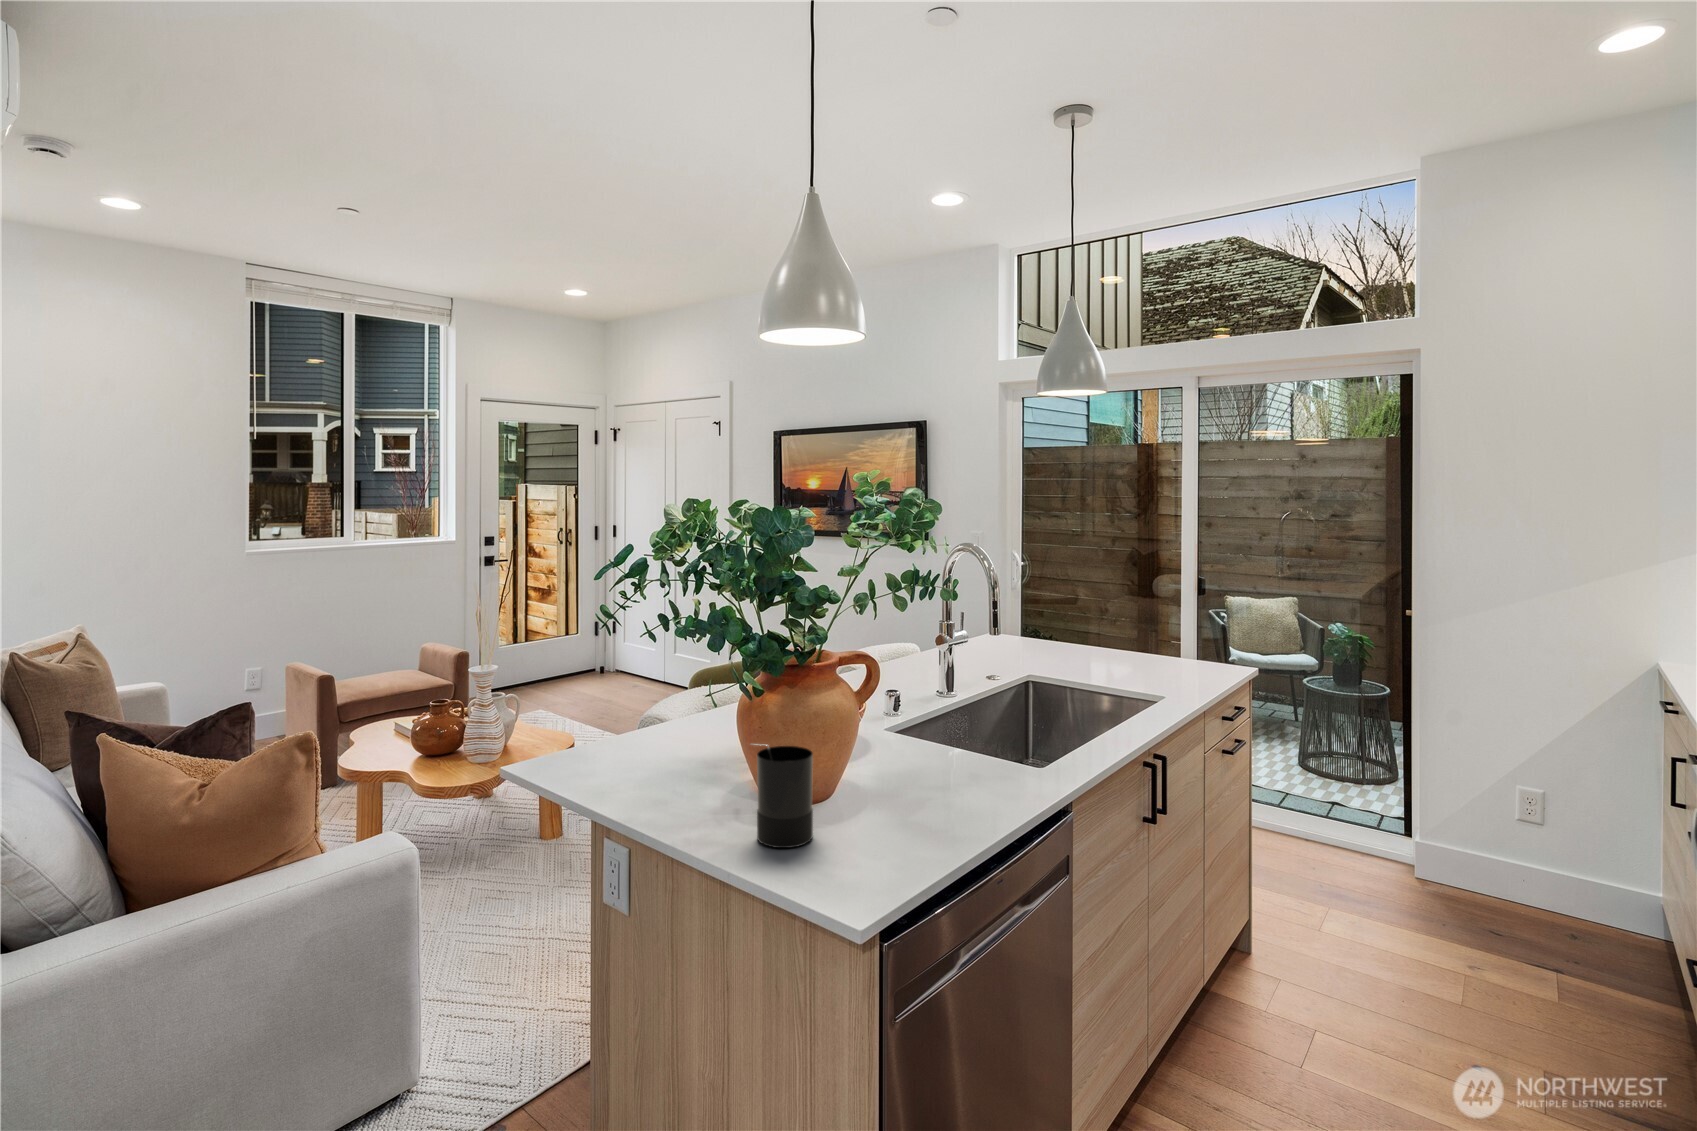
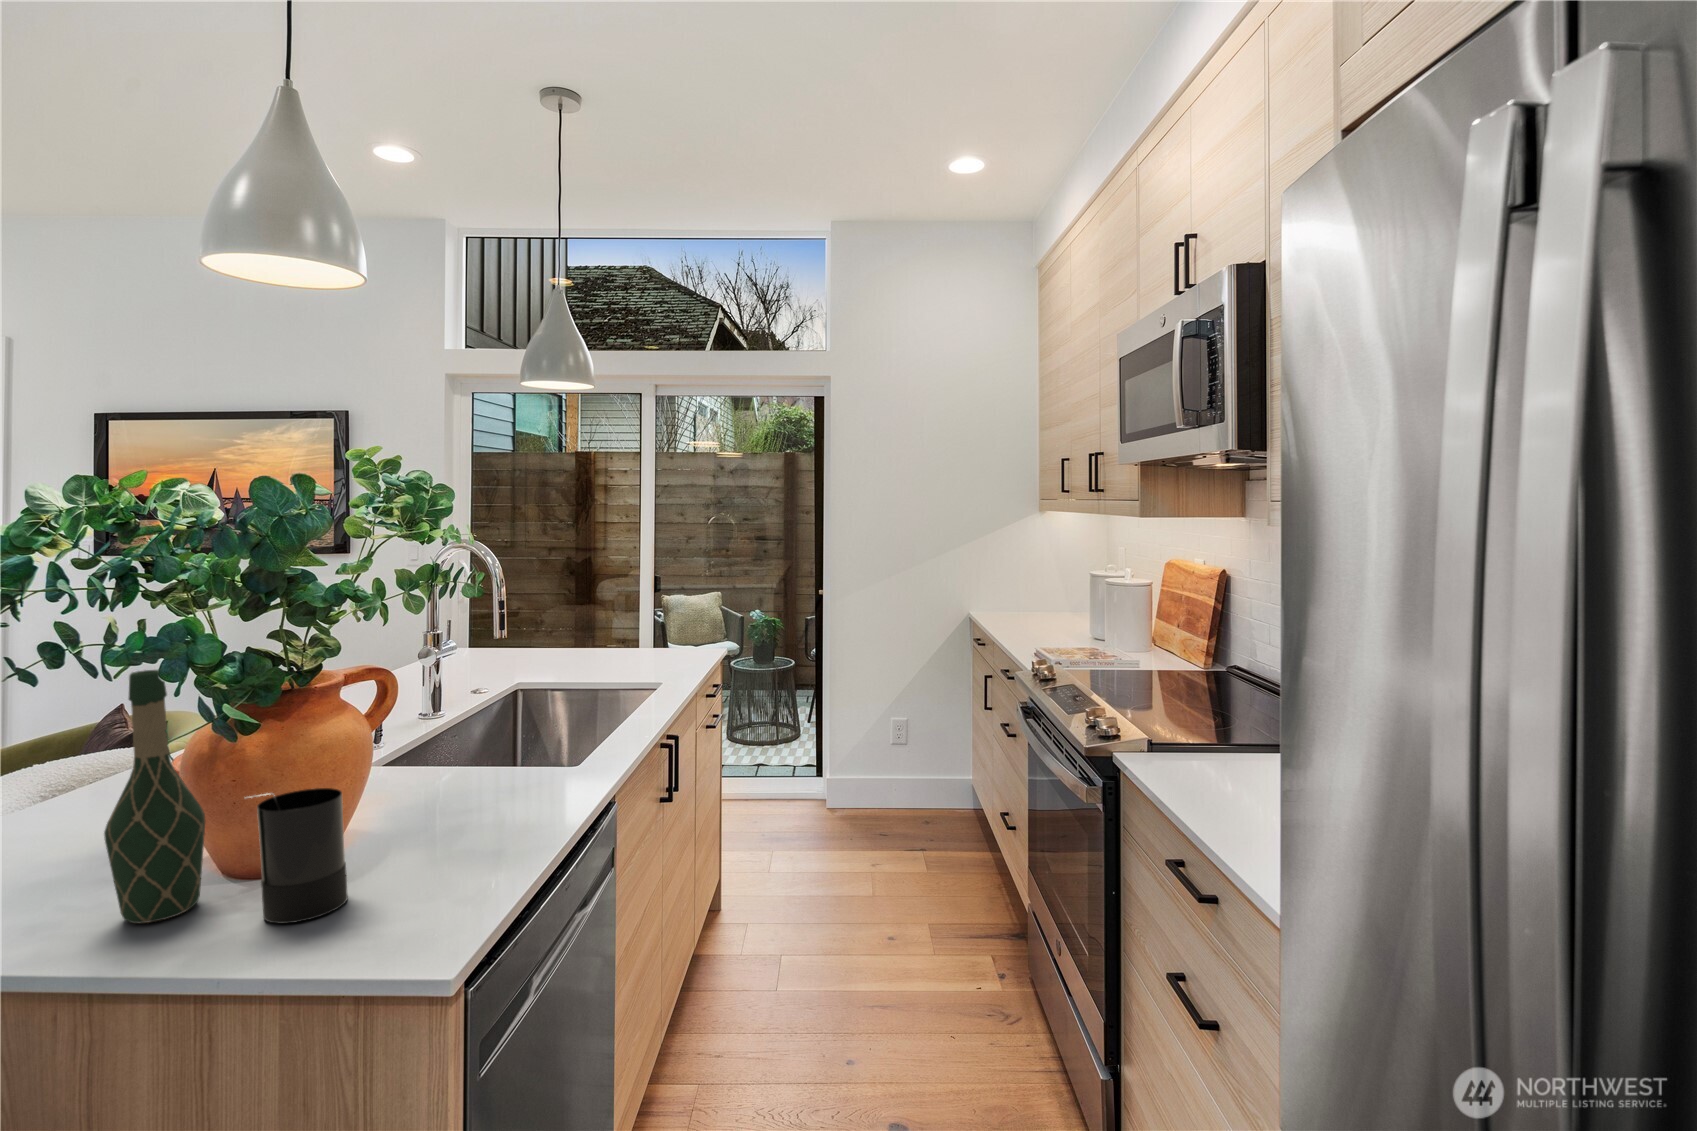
wine bottle: none [681,639,738,818] -> present [104,670,205,923]

